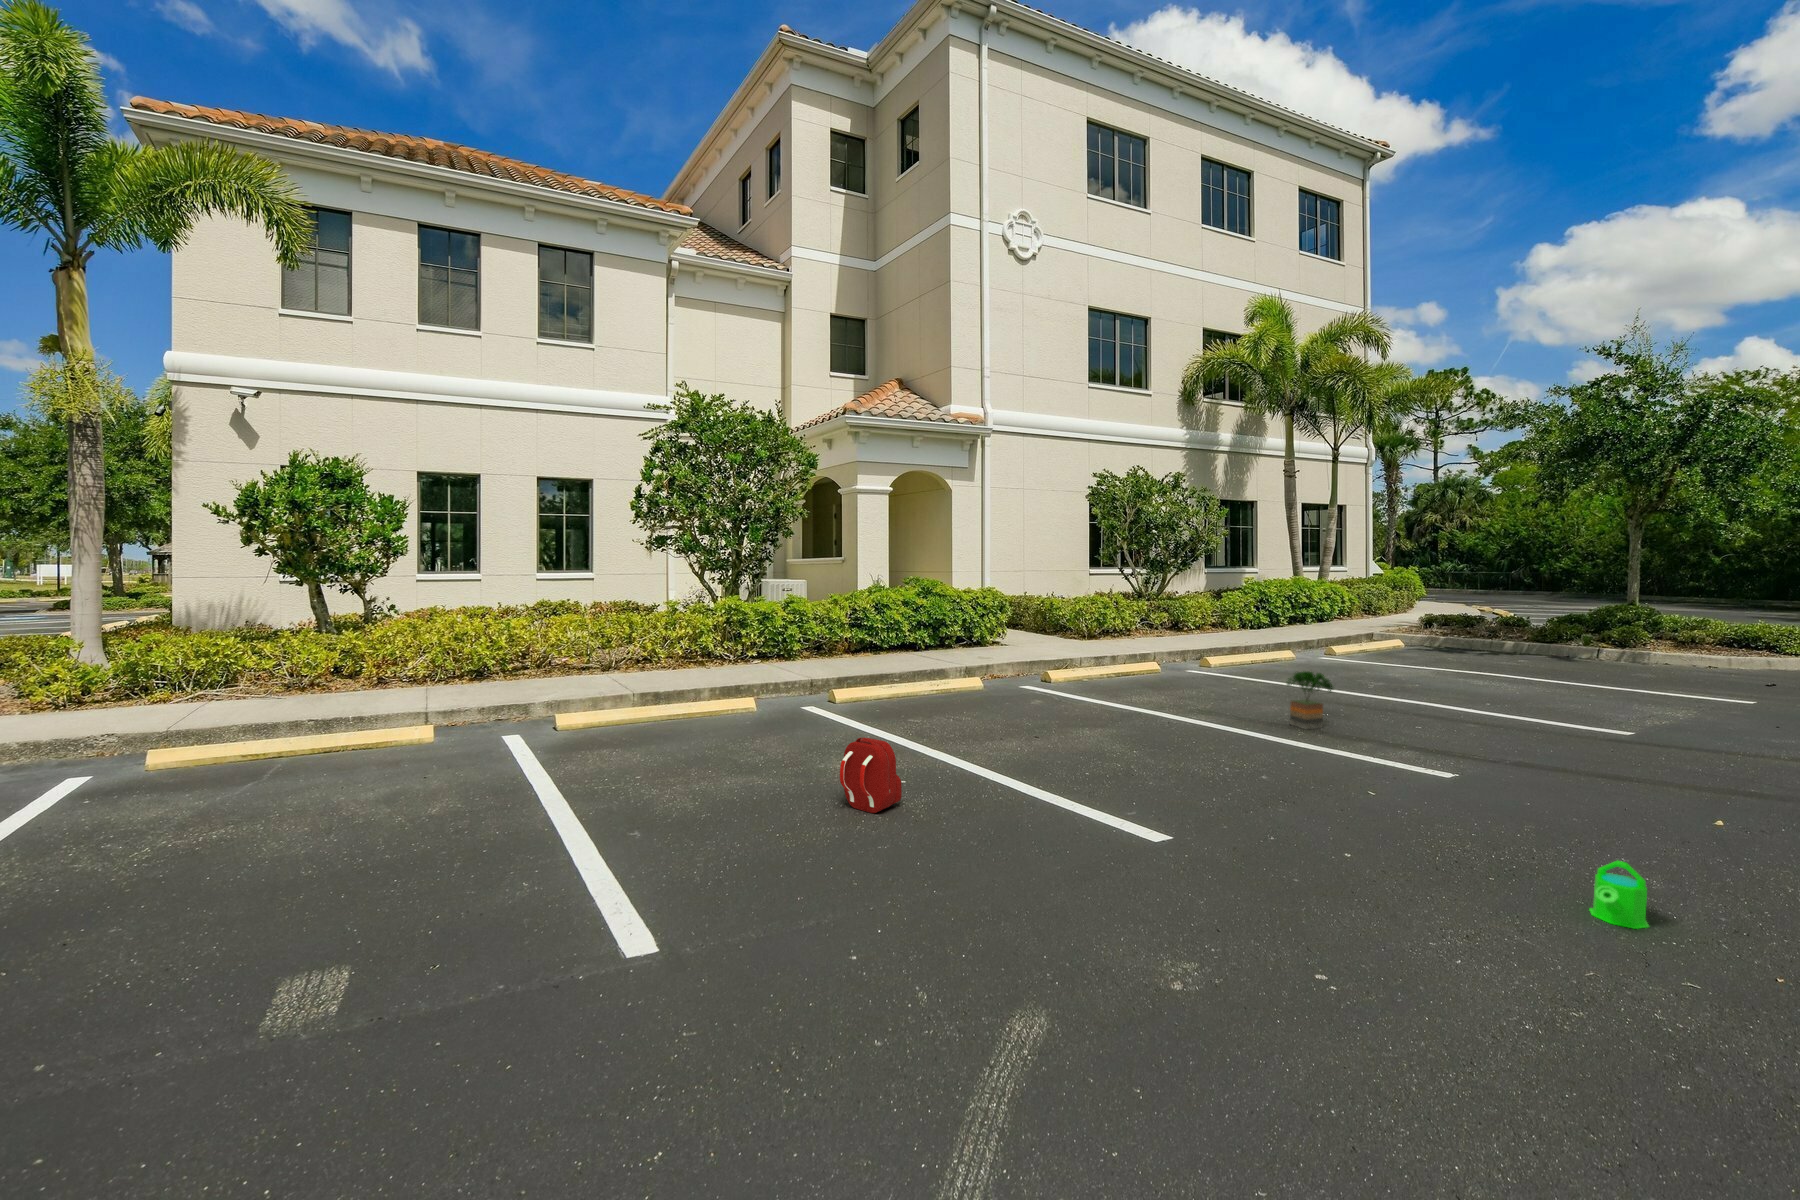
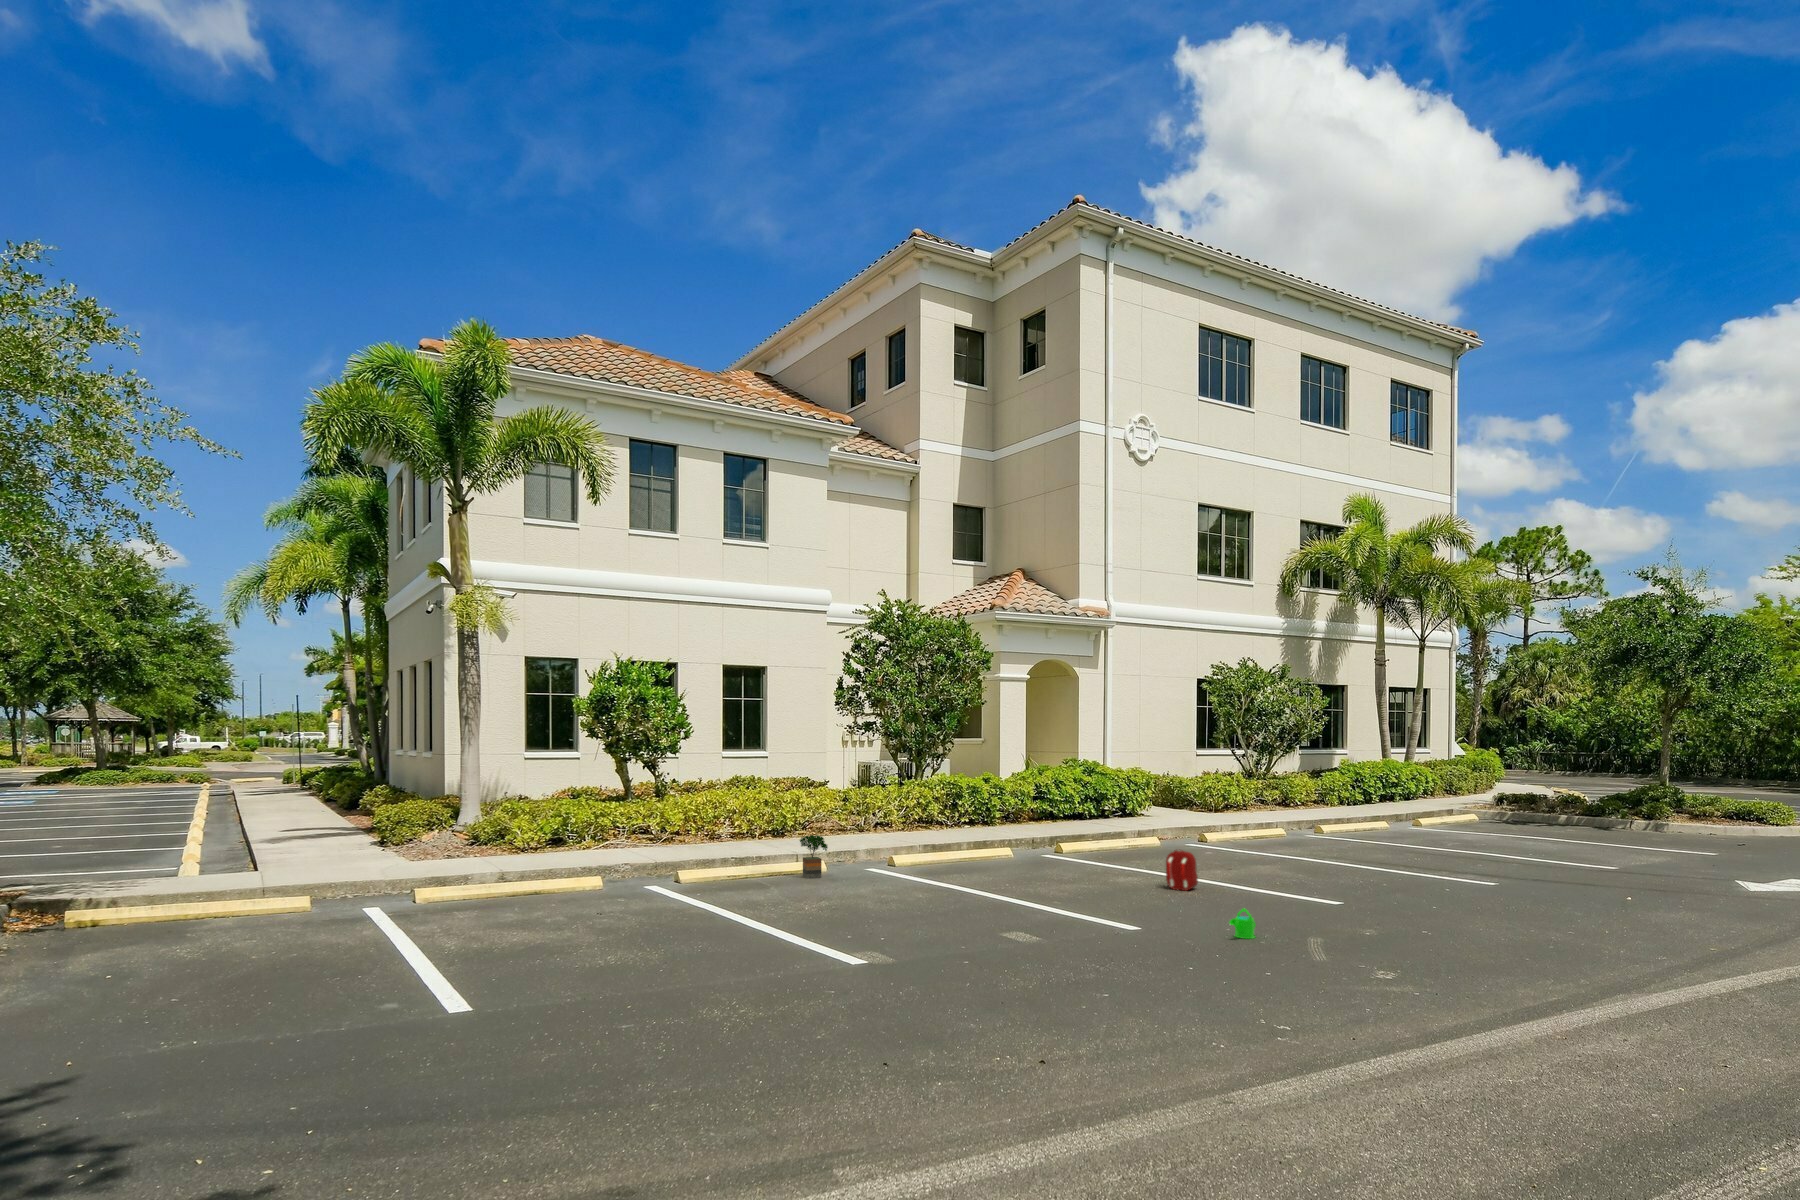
potted tree: present [1287,671,1333,730] -> present [800,835,828,878]
watering can: present [1589,861,1649,929] -> present [1229,909,1256,939]

